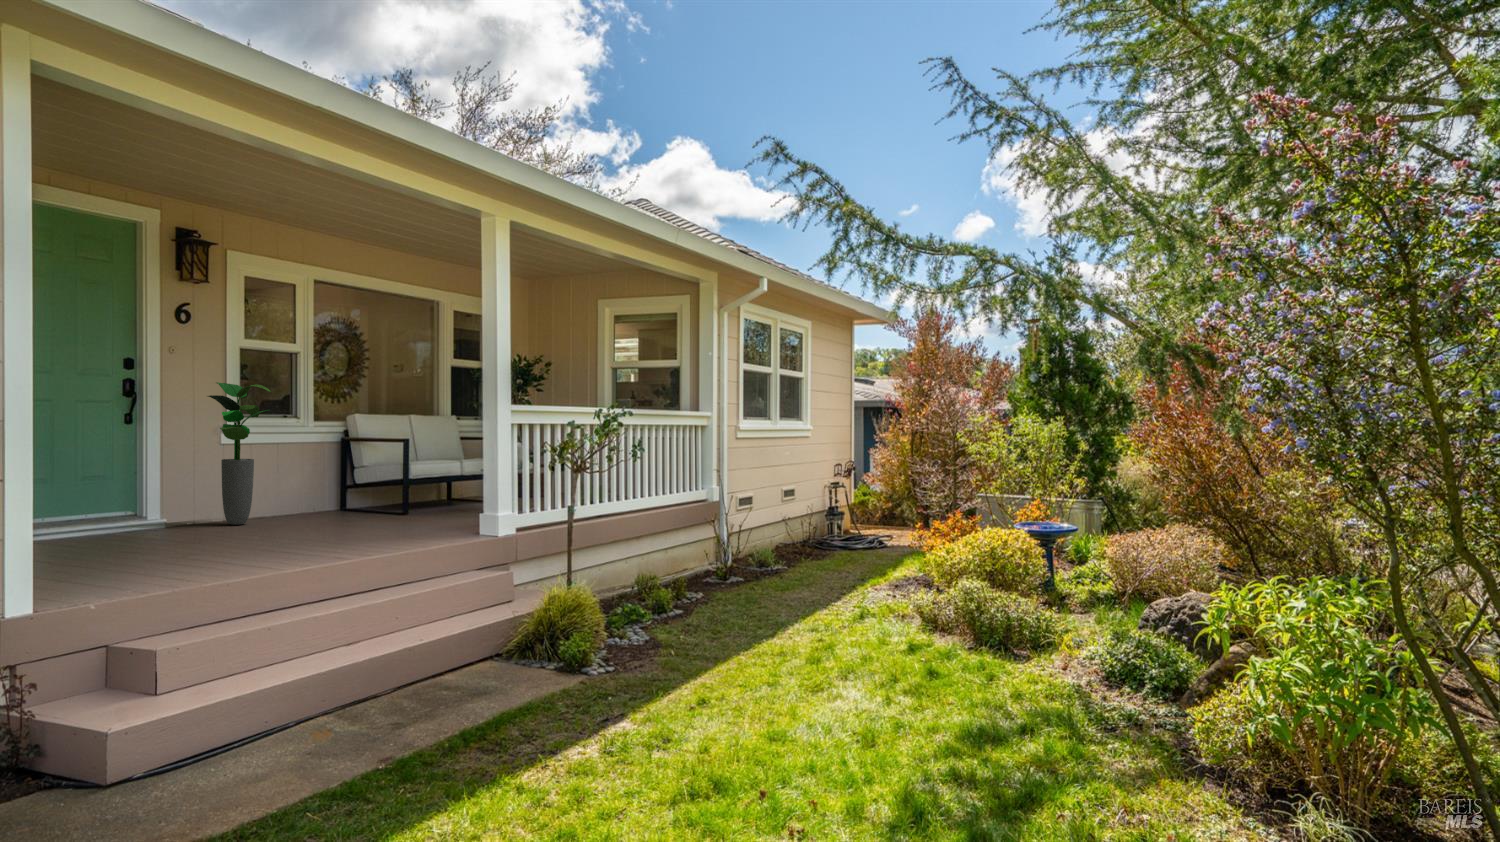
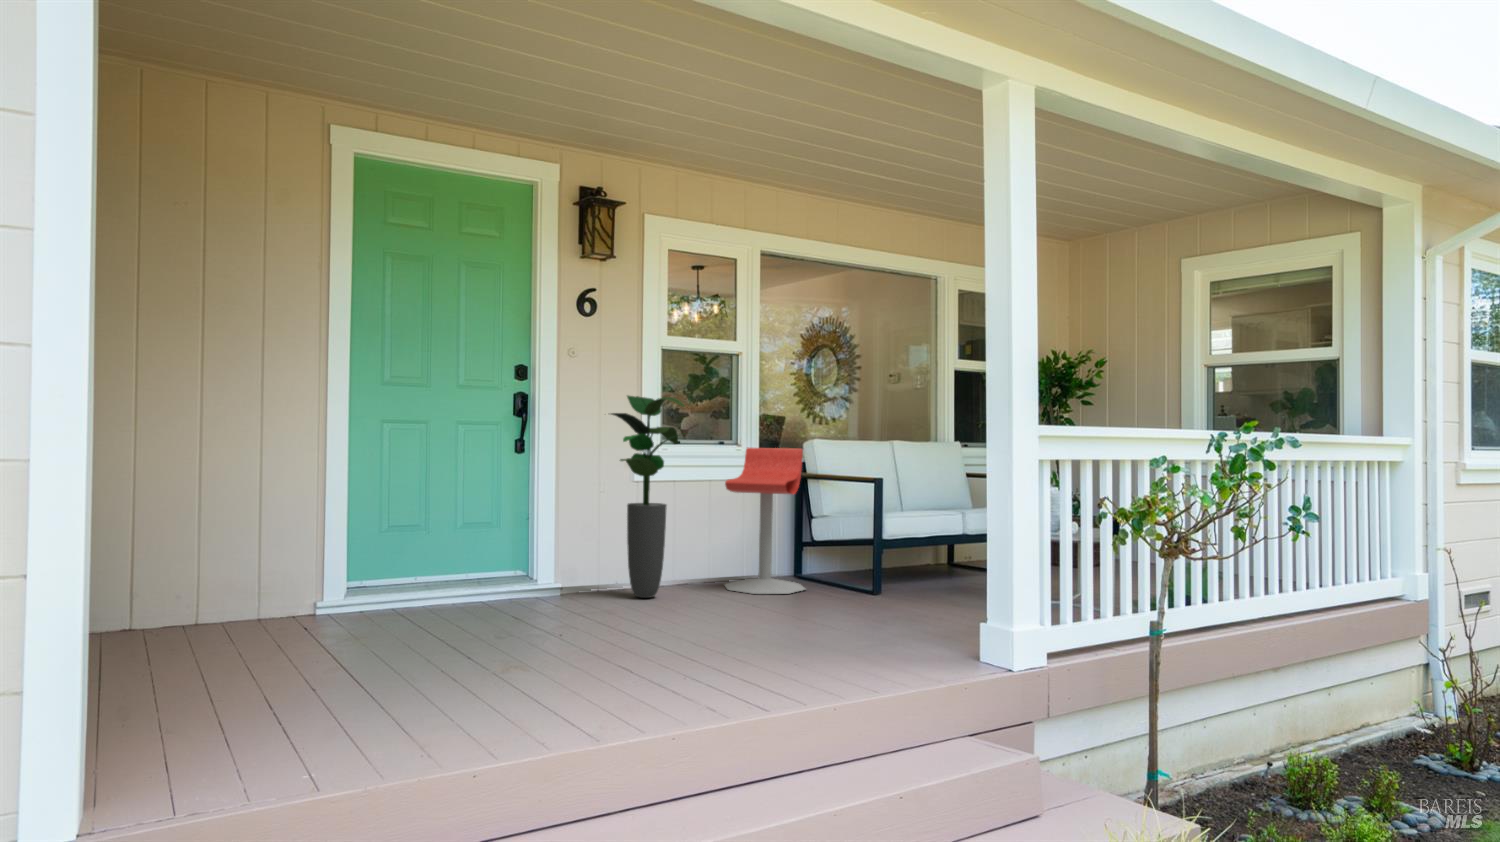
stool: none [291,419,357,518] -> present [725,448,805,594]

